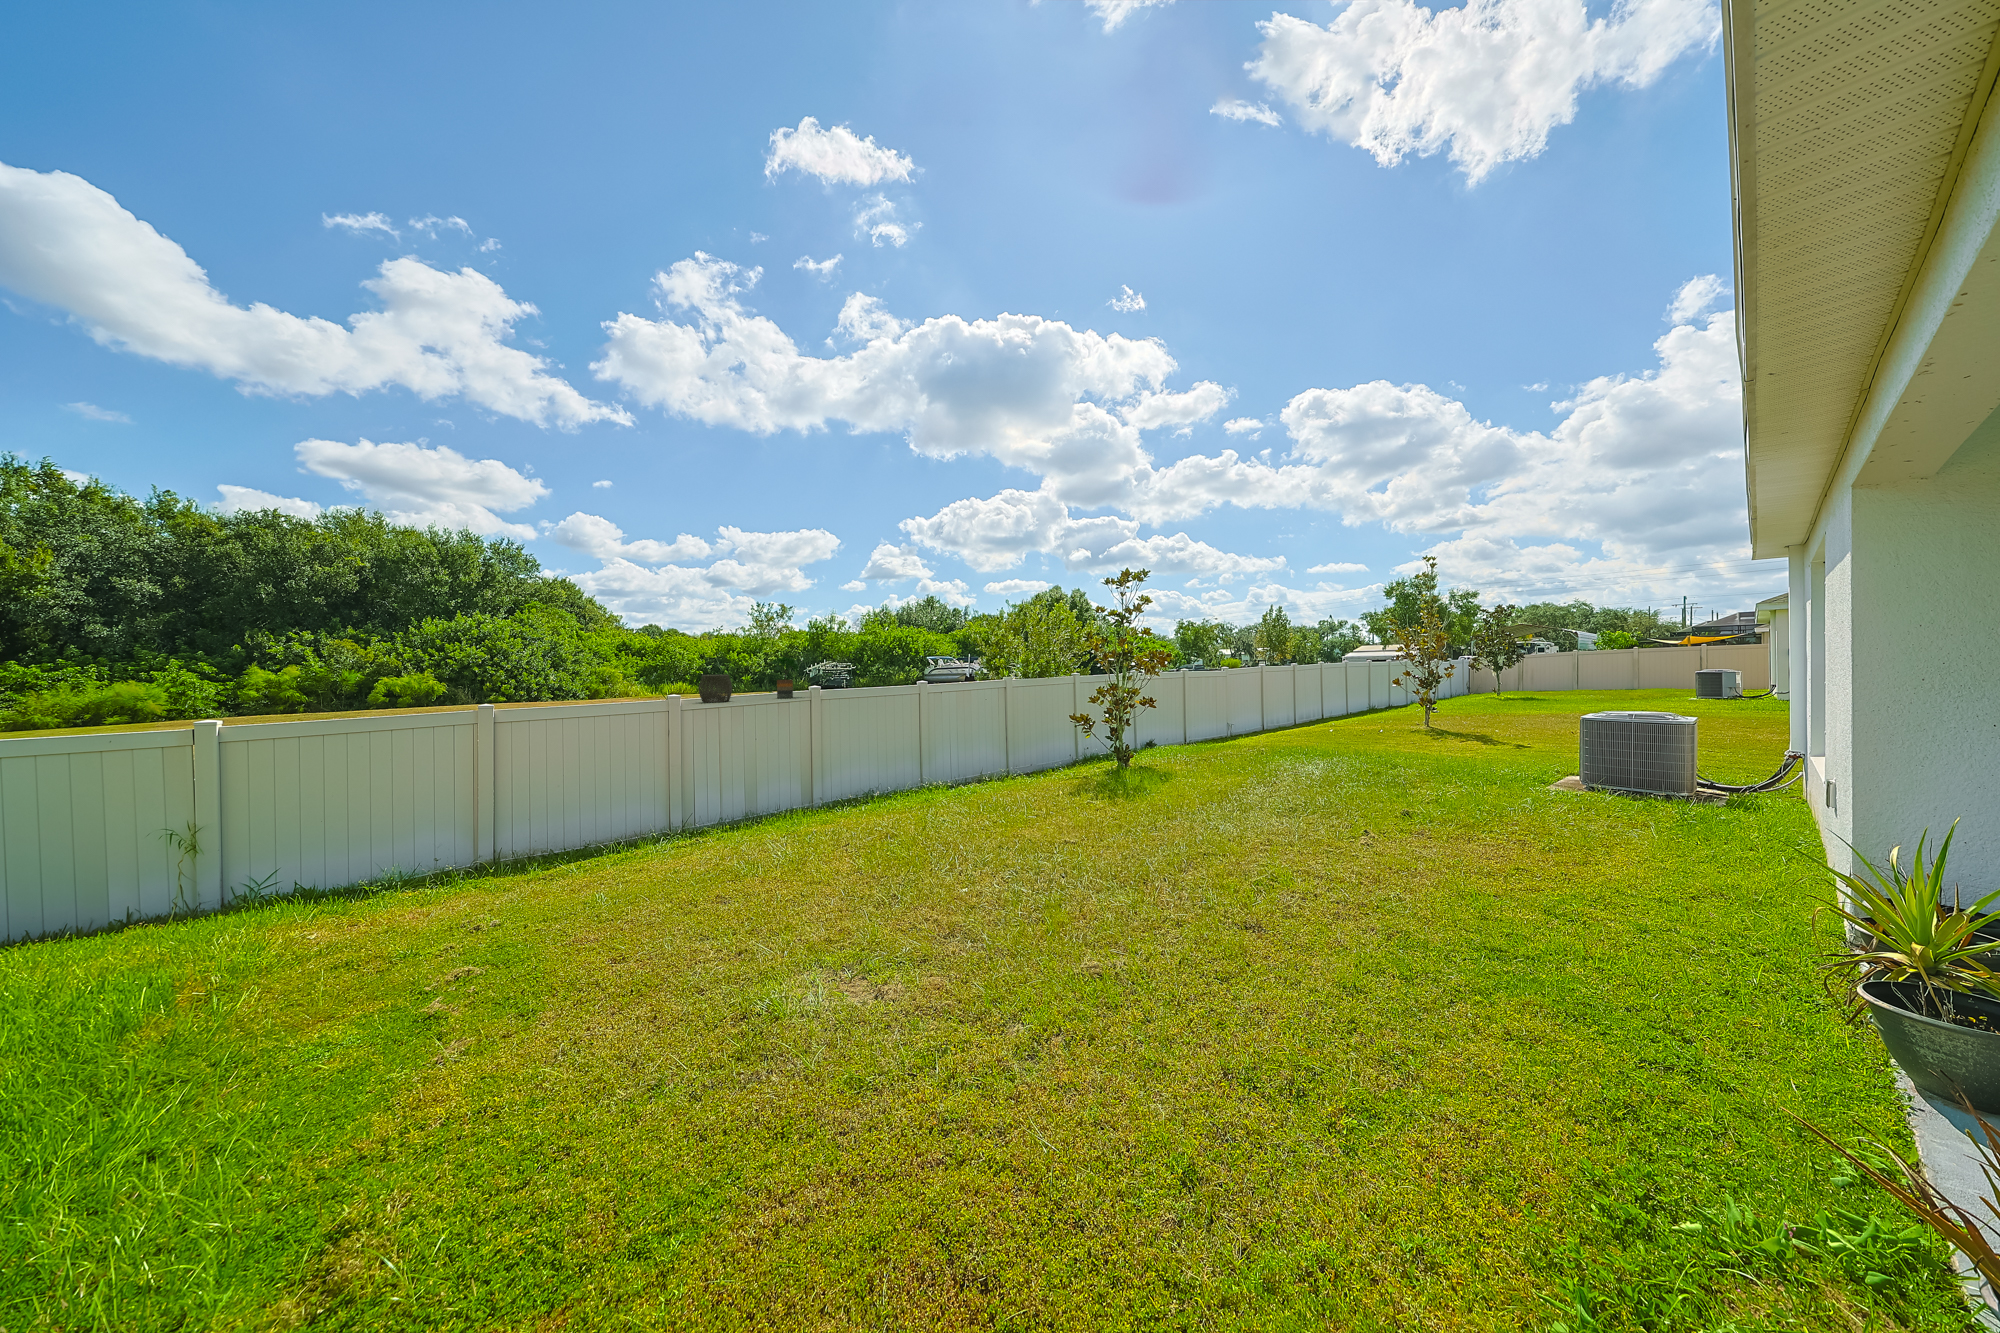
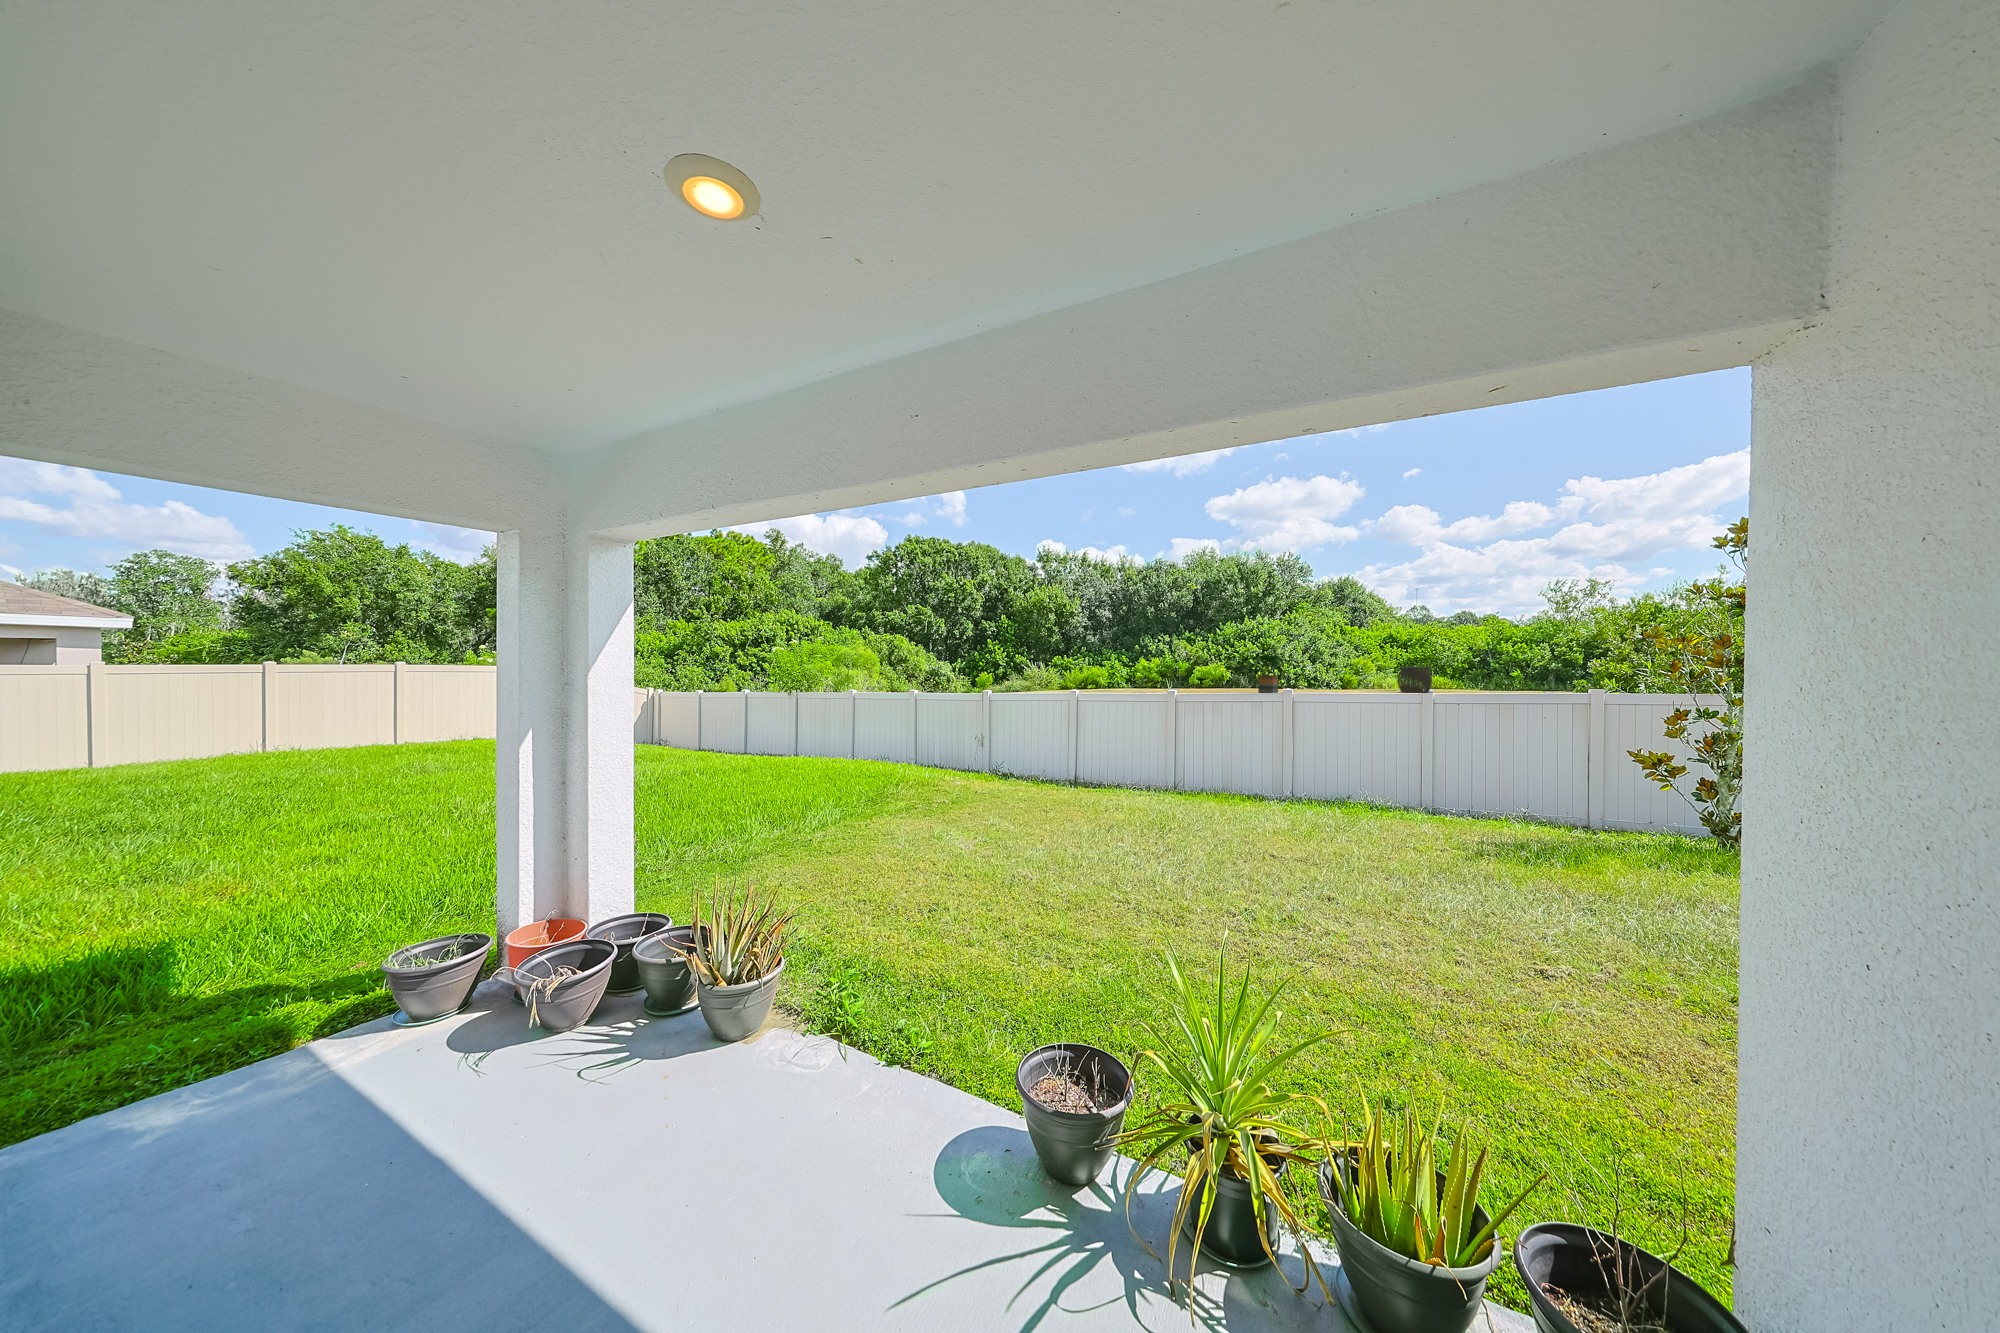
potted tree: present [772,657,799,698] -> present [1258,654,1283,693]

